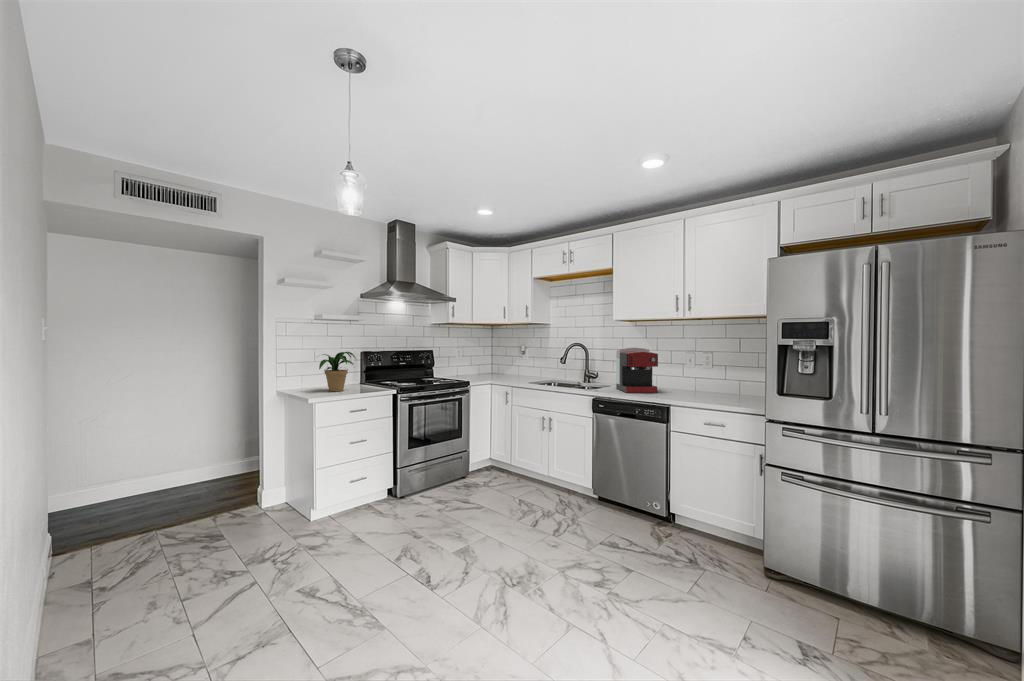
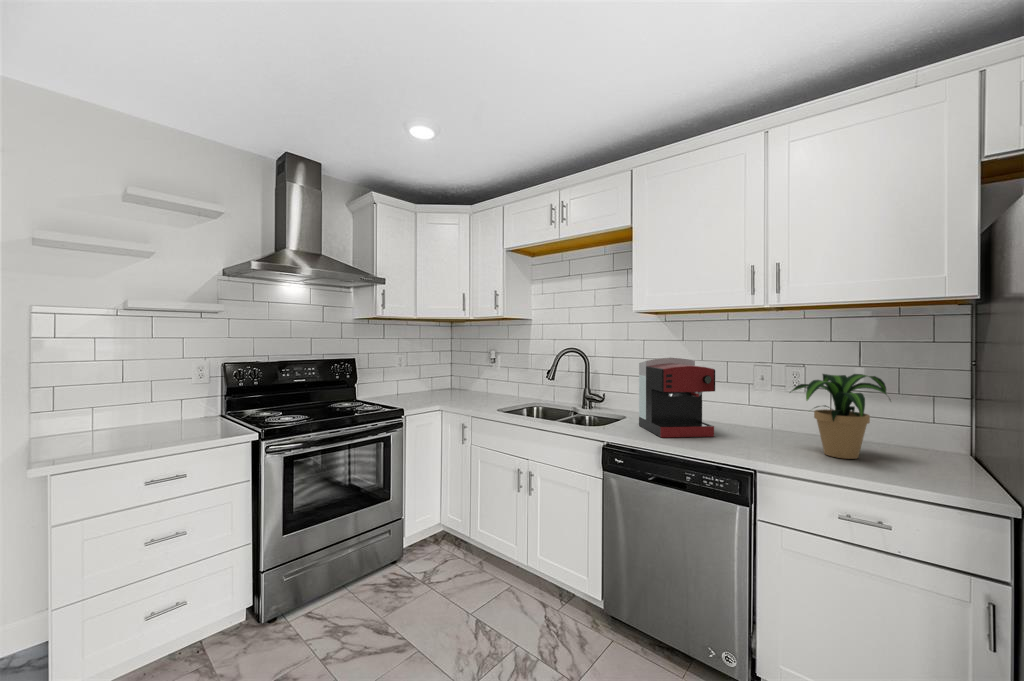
potted plant: present [319,352,356,391] -> present [790,374,887,459]

